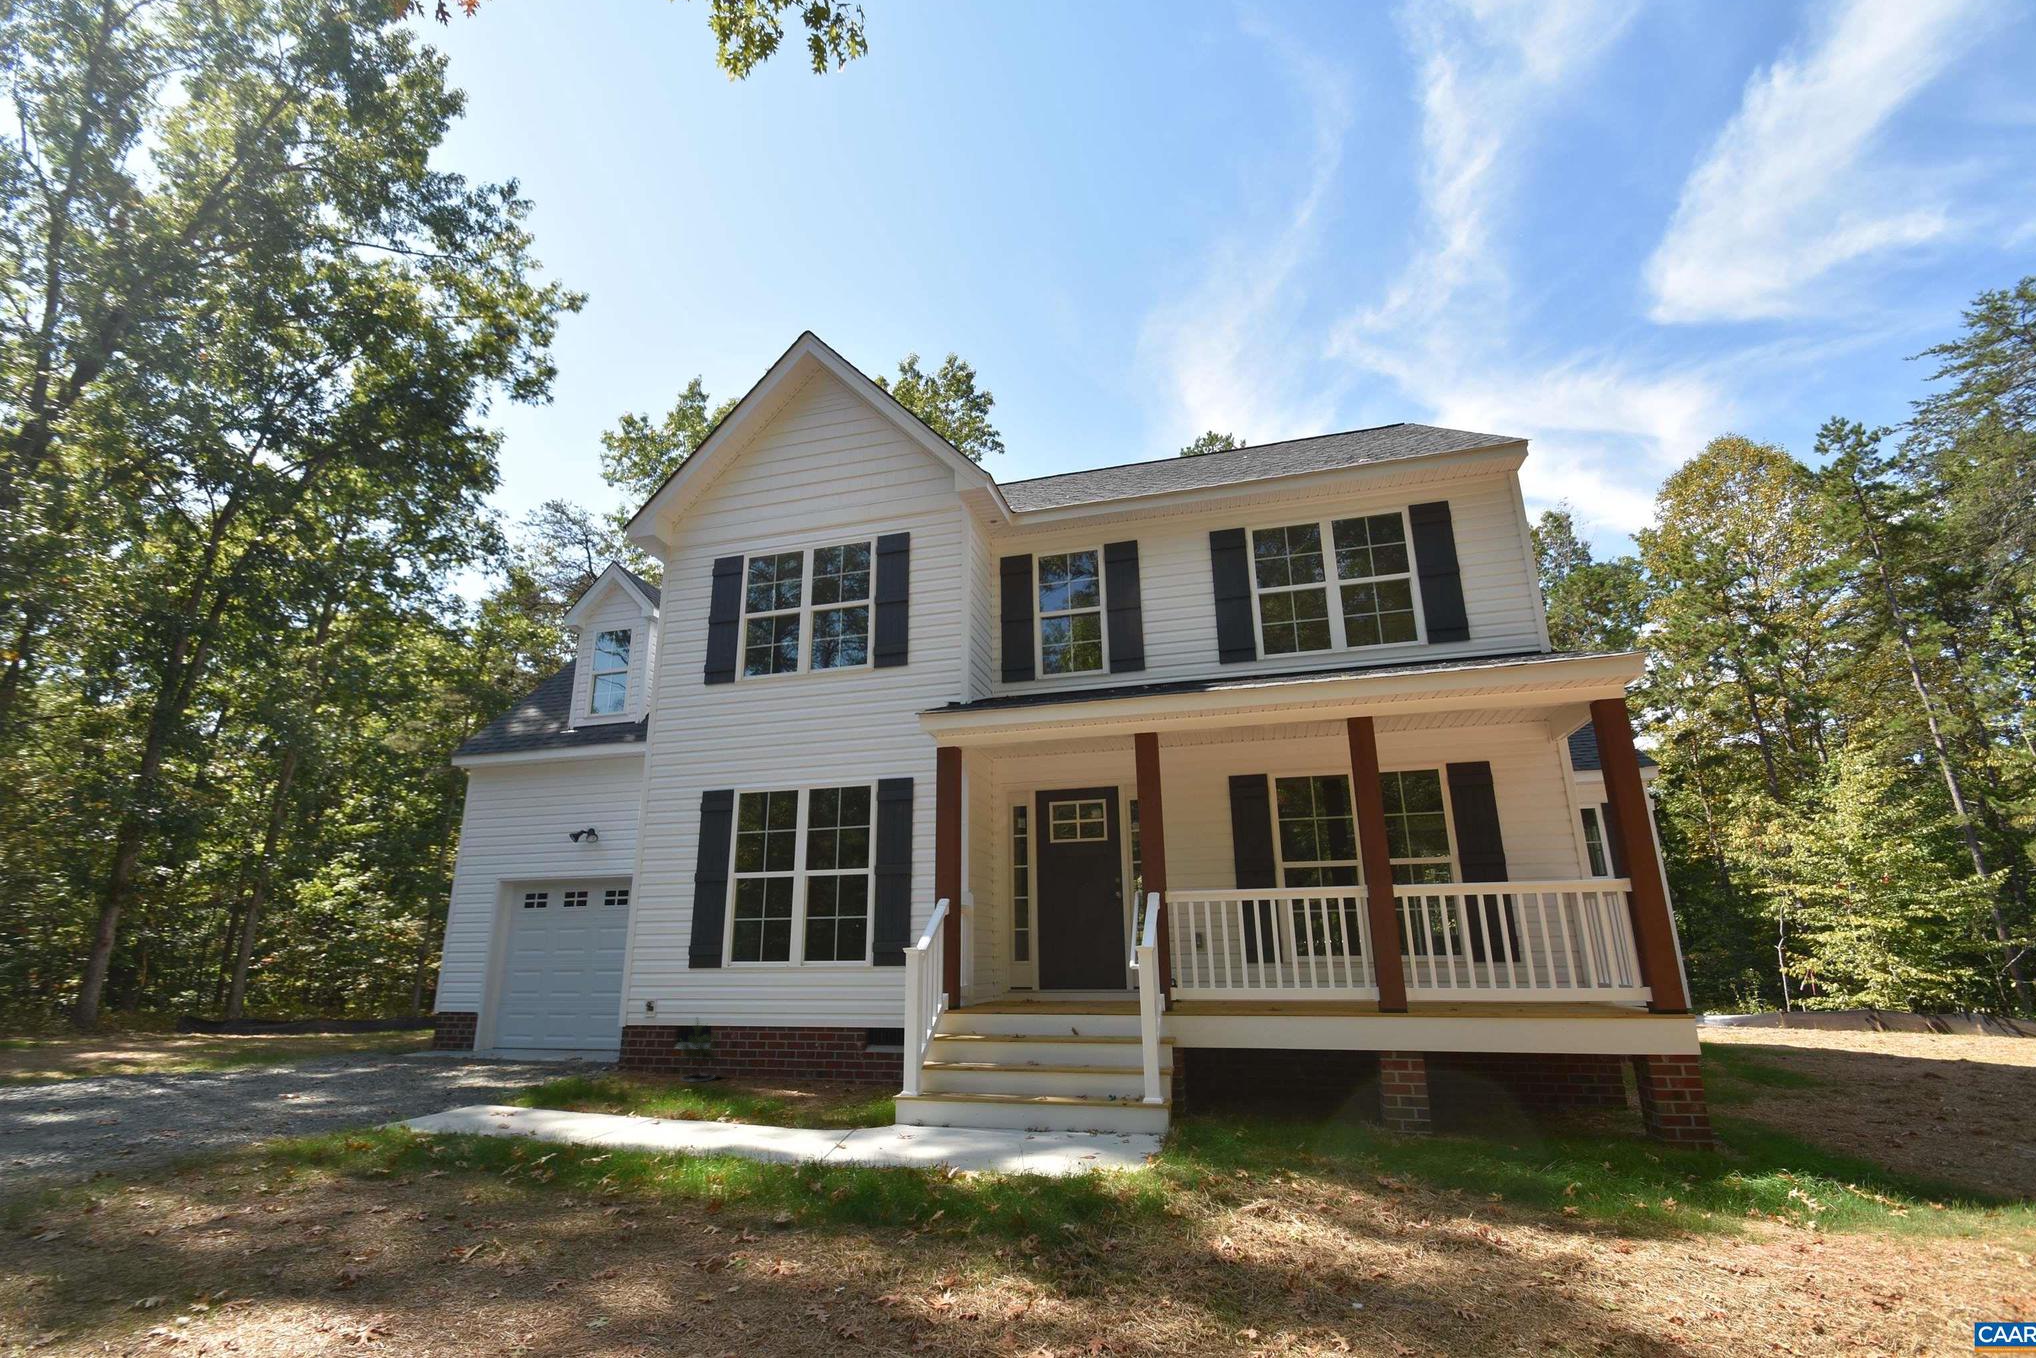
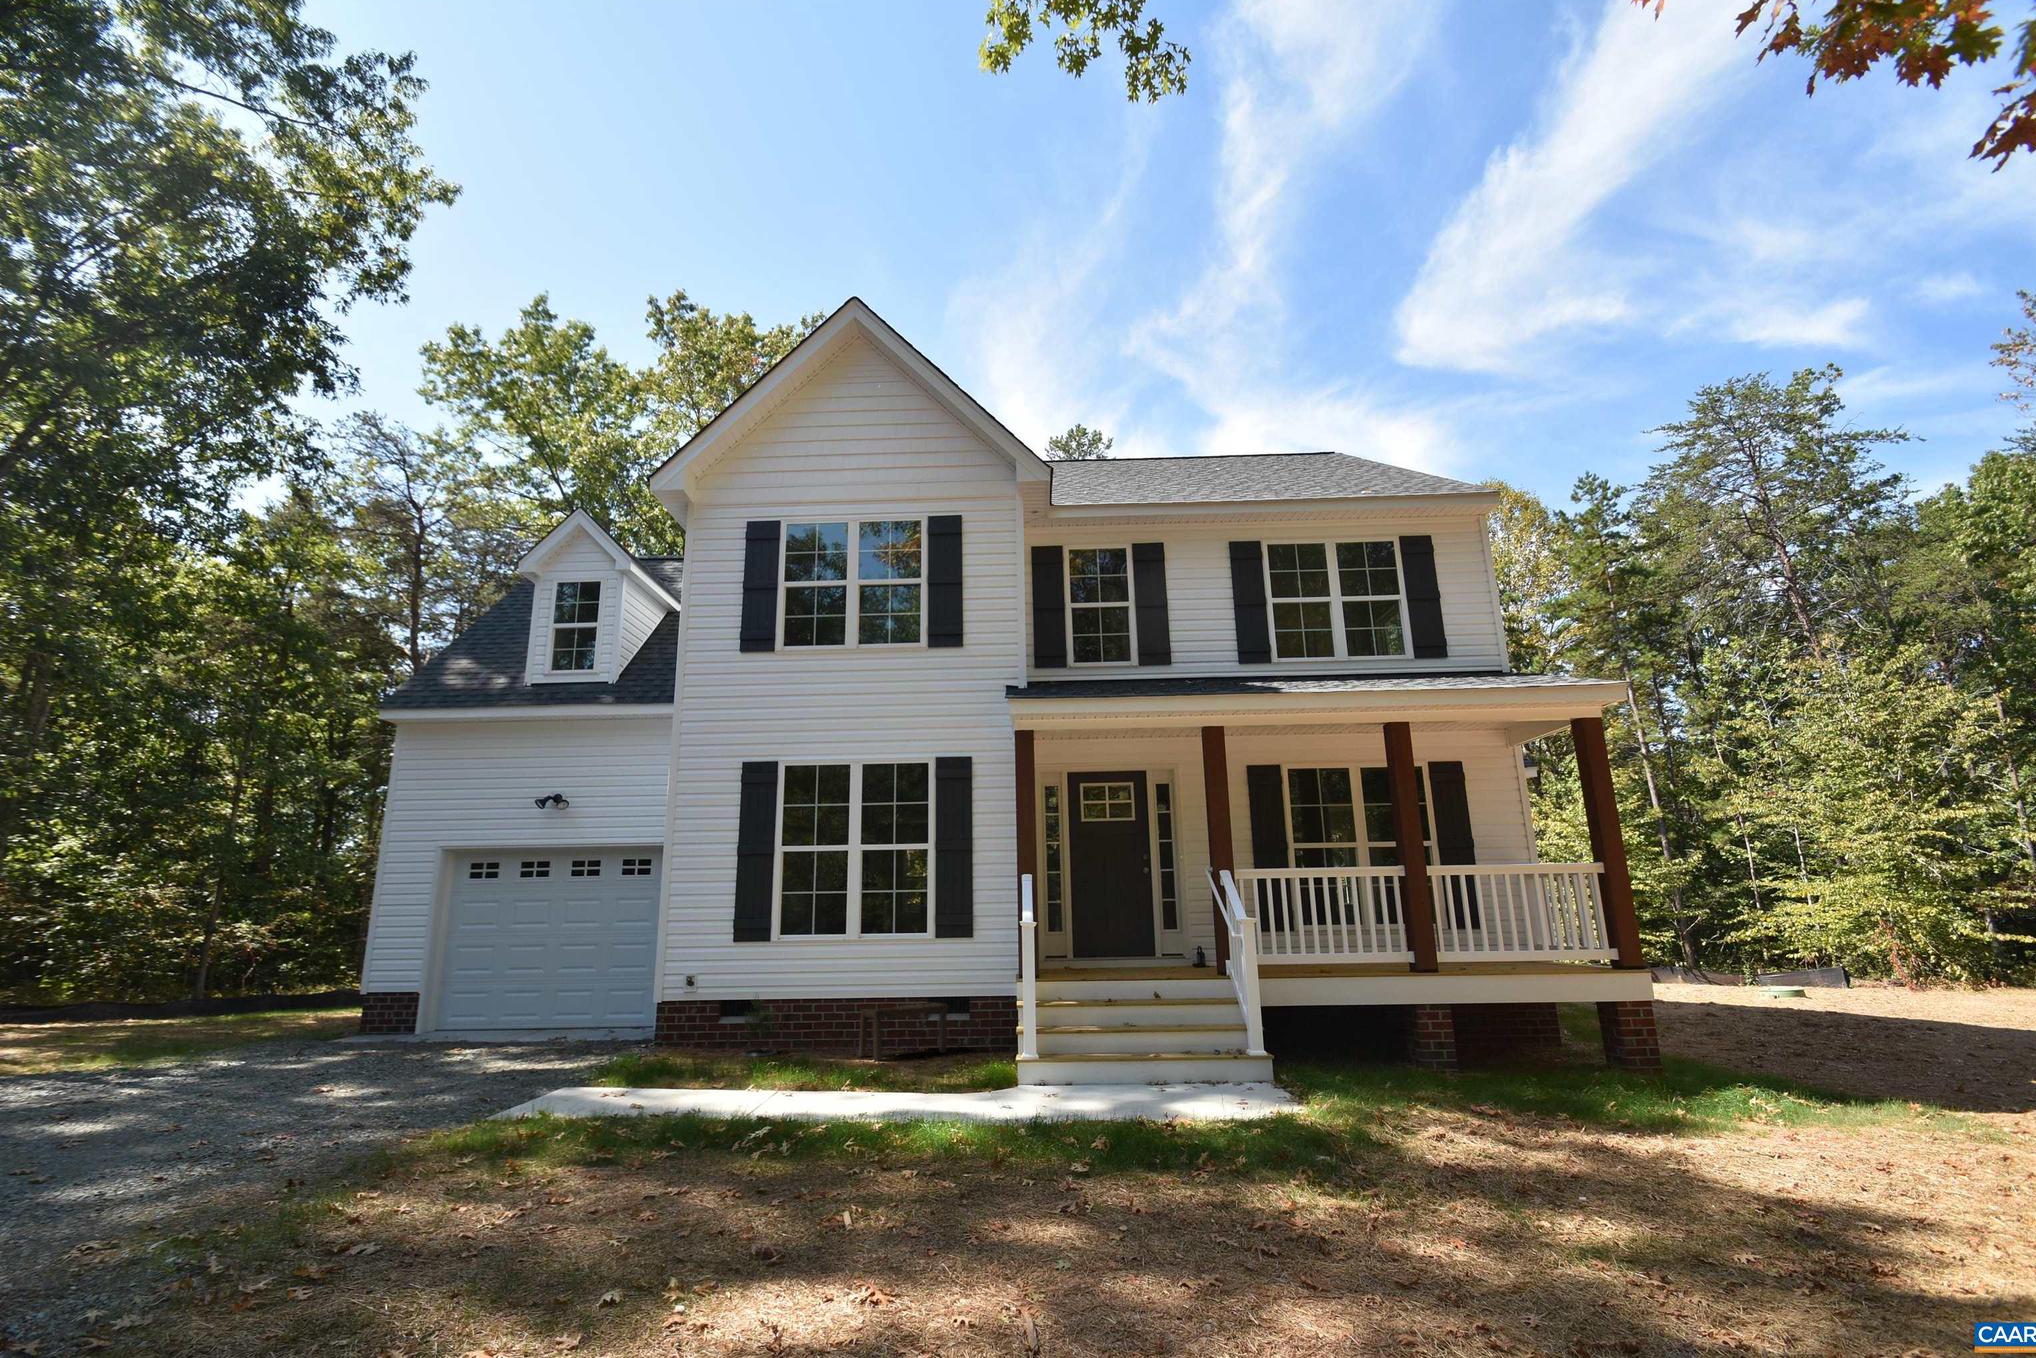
bench: none [776,1035,867,1096] -> present [859,1003,948,1061]

